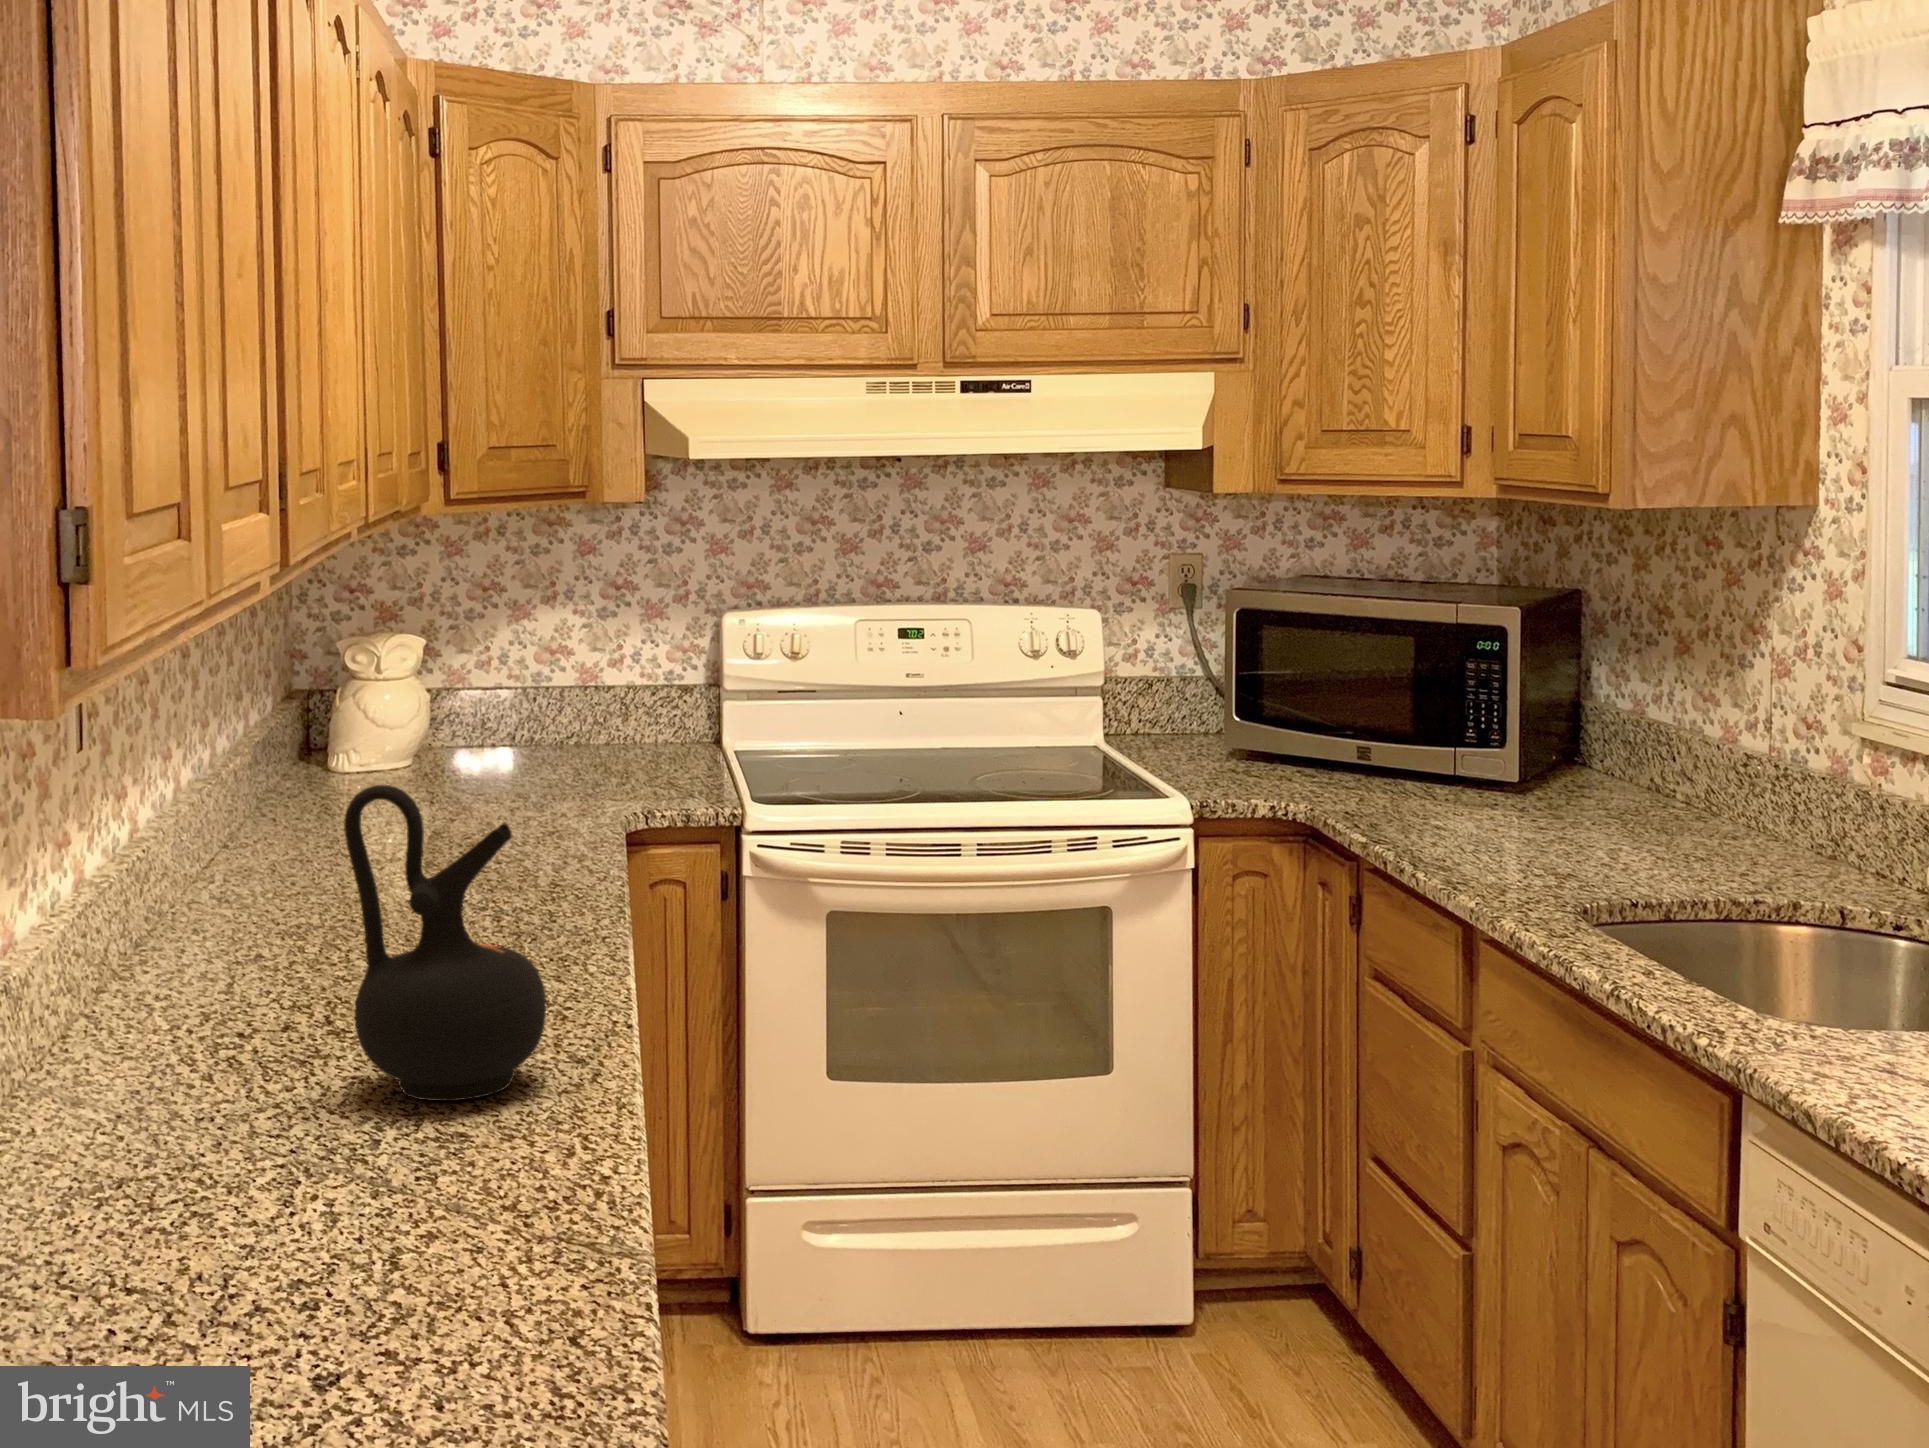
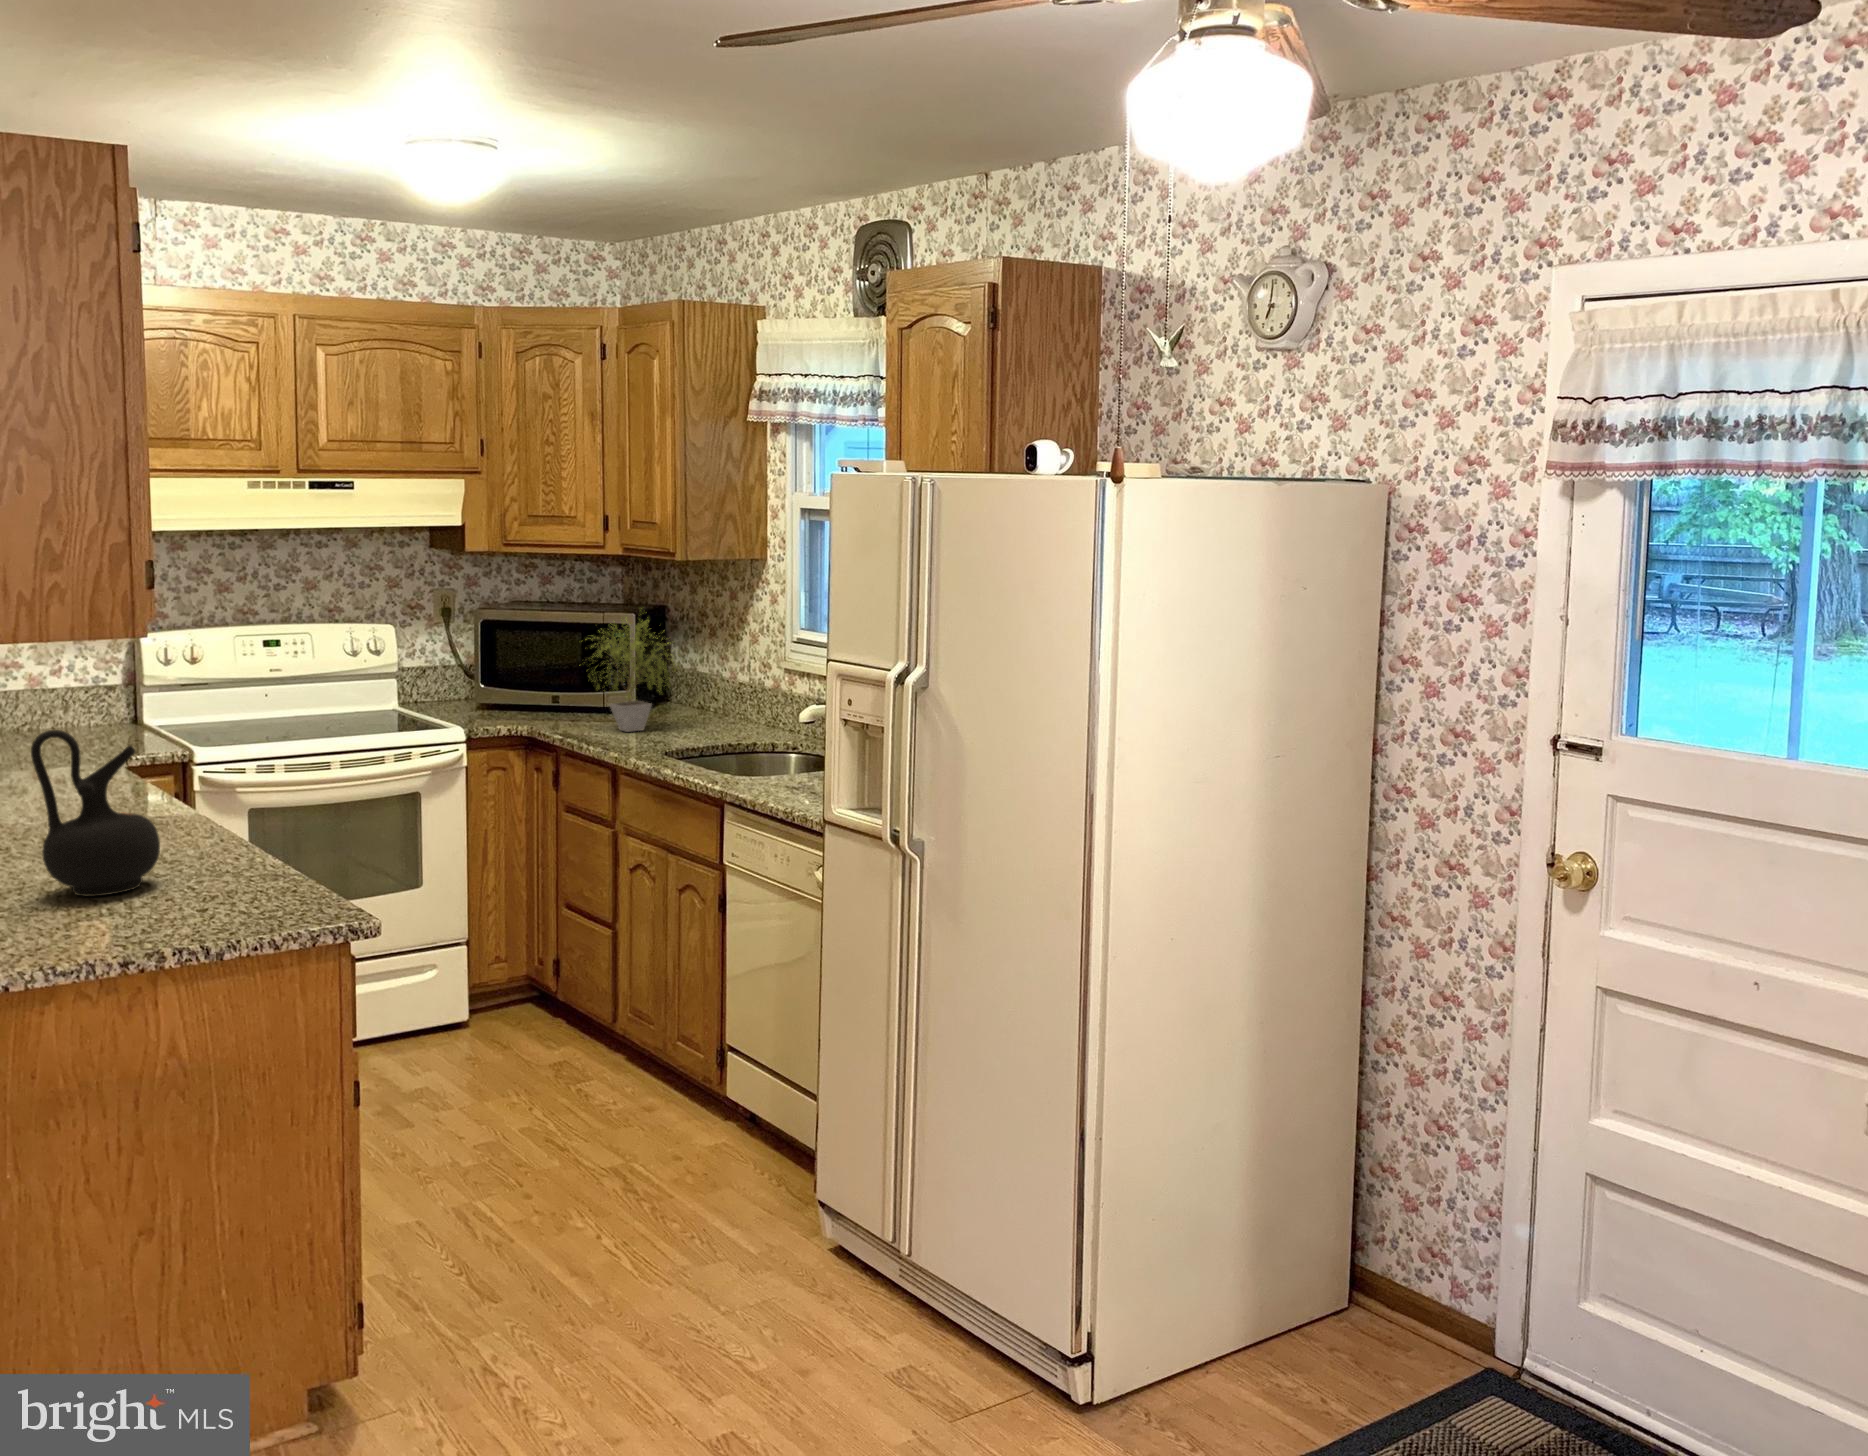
potted plant: none [1399,593,1615,839] -> present [586,608,676,732]

